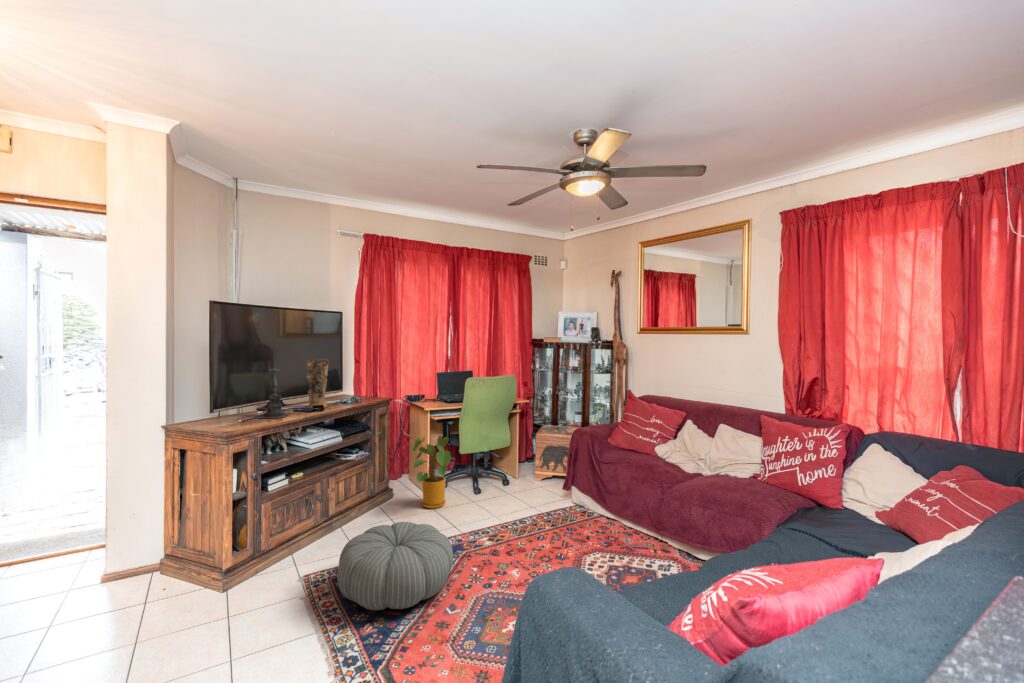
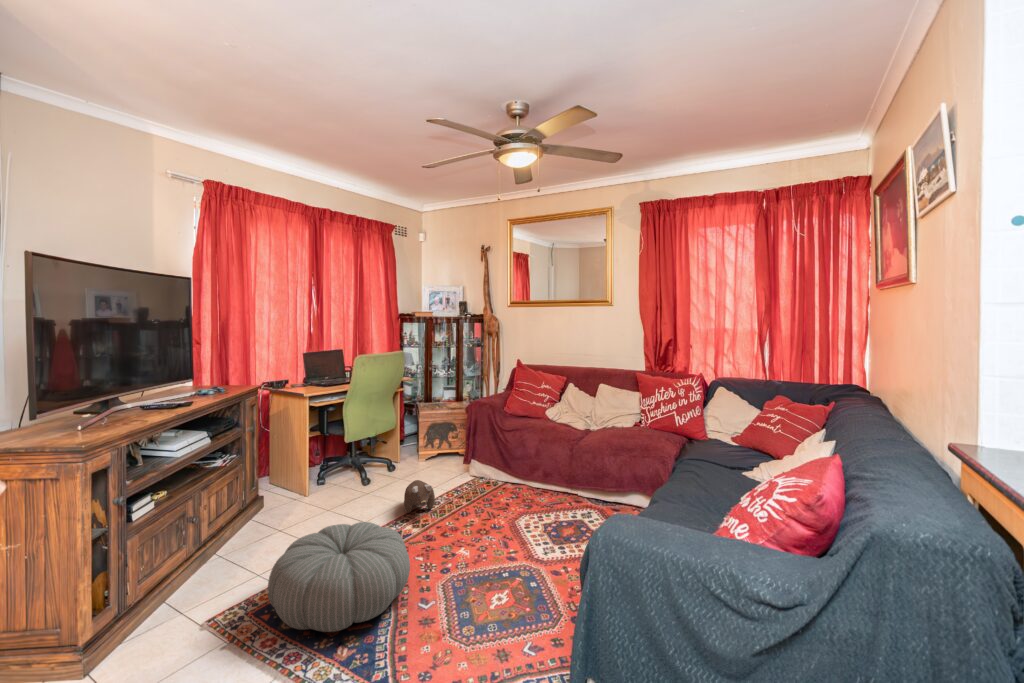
decorative vase: present [306,359,329,408] -> none [147,340,182,407]
candle holder: present [257,368,289,418] -> none [83,345,134,428]
house plant: present [413,435,452,509] -> none [292,425,354,509]
plush toy: none [487,497,516,528] -> present [404,480,435,513]

